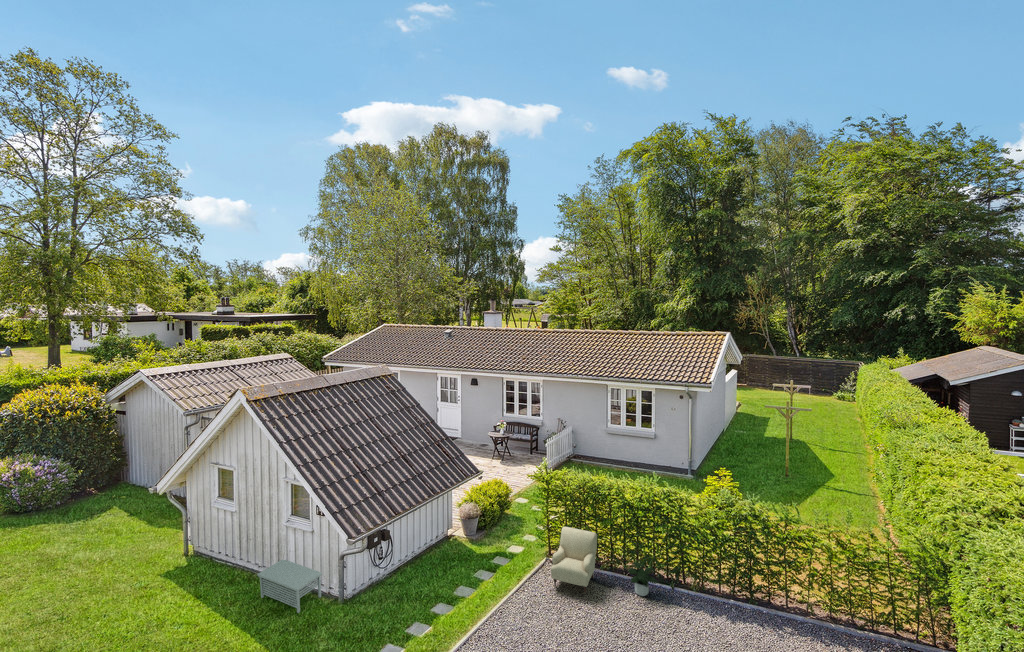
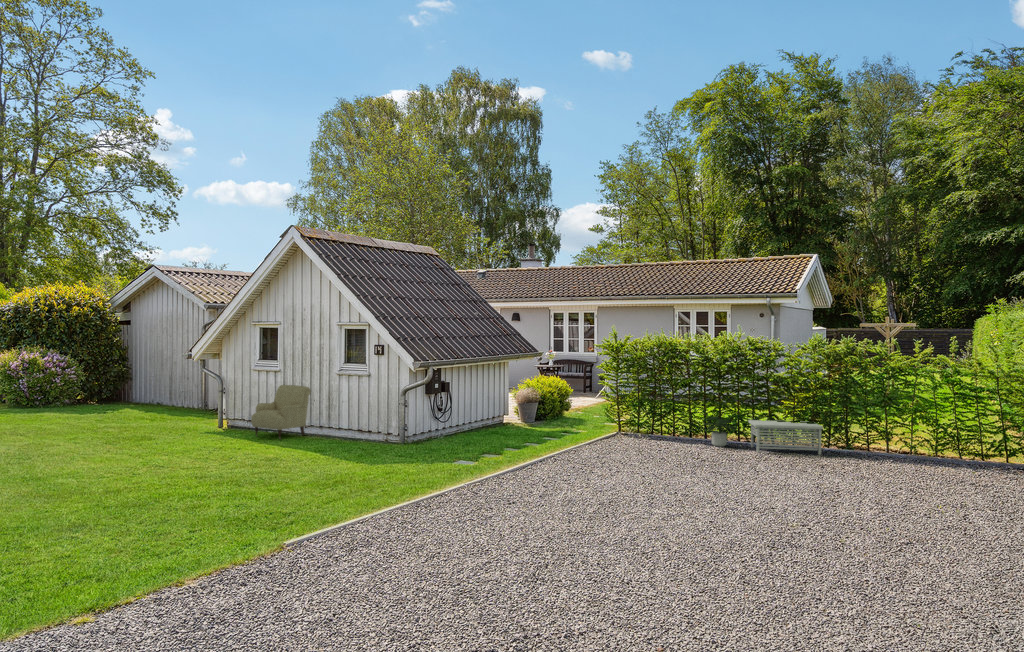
chair: present [551,527,597,594] -> present [251,385,311,439]
storage bench: present [257,559,322,613] -> present [748,420,823,455]

